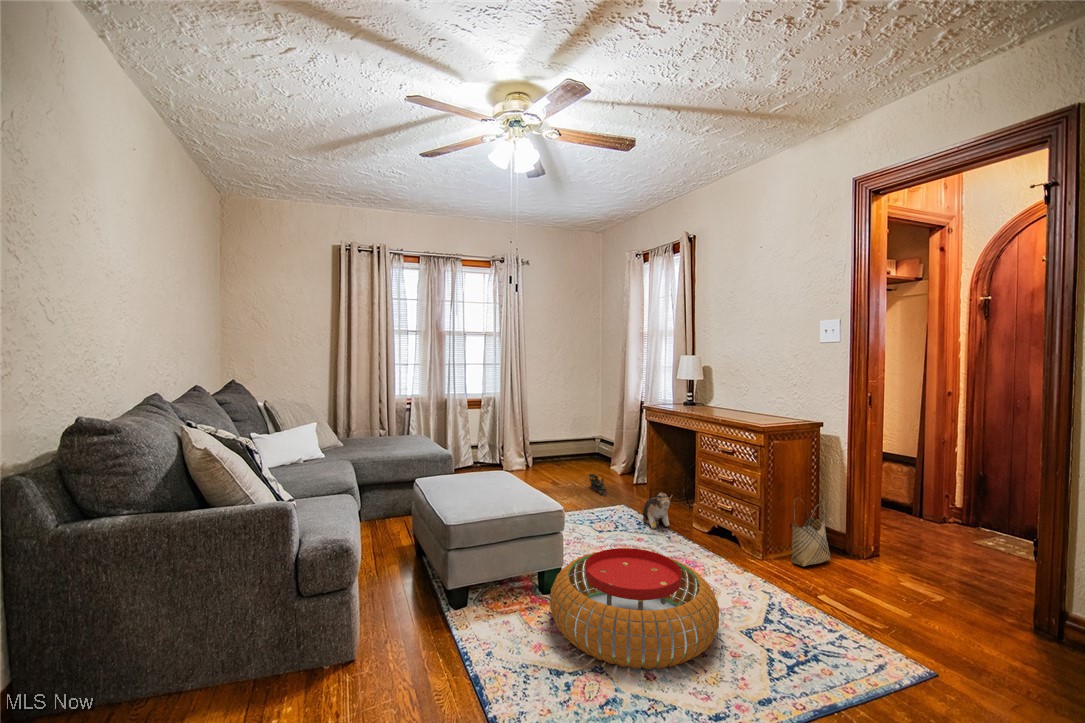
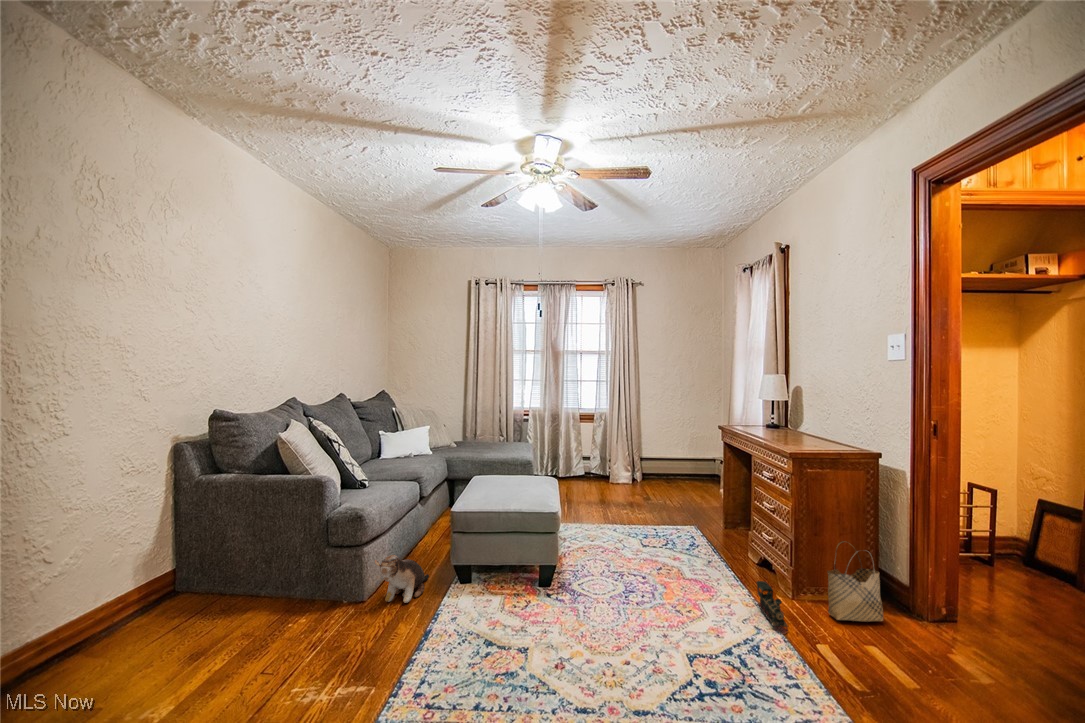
toy train: present [589,474,607,494] -> present [756,581,788,634]
plush toy: present [643,493,672,529] -> present [375,555,429,603]
pouf: present [550,548,719,669] -> none [512,556,669,668]

